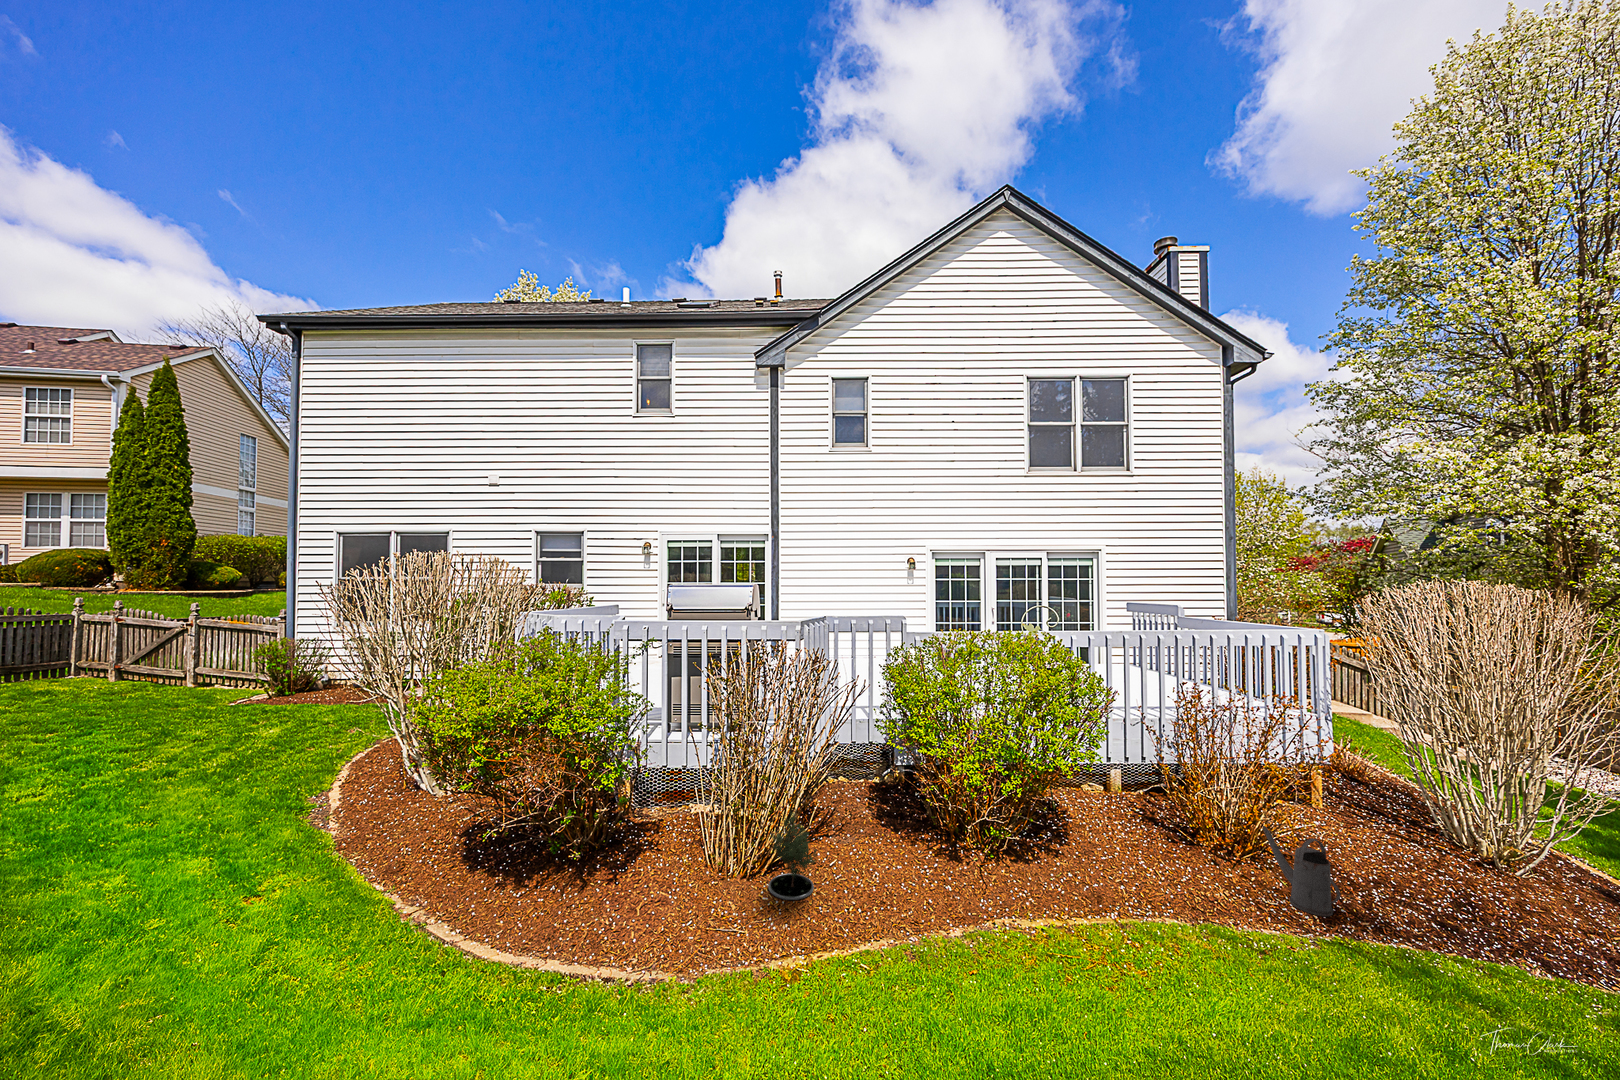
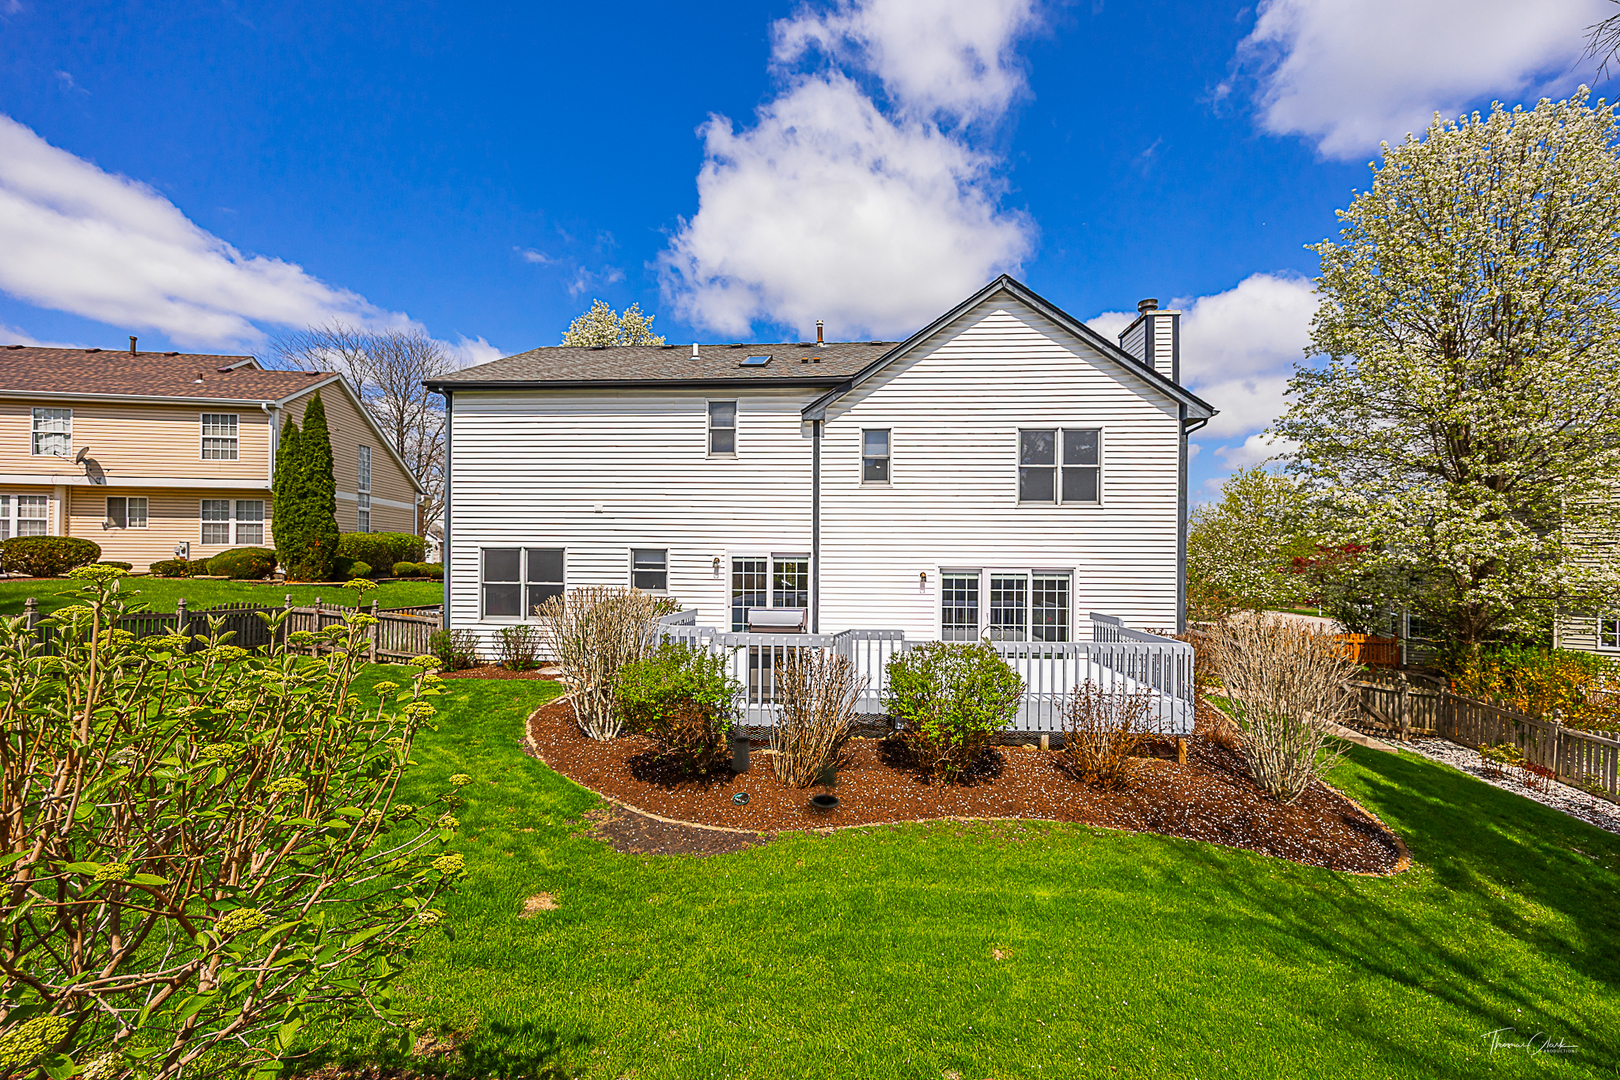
watering can: present [1262,826,1341,916] -> present [731,727,751,771]

